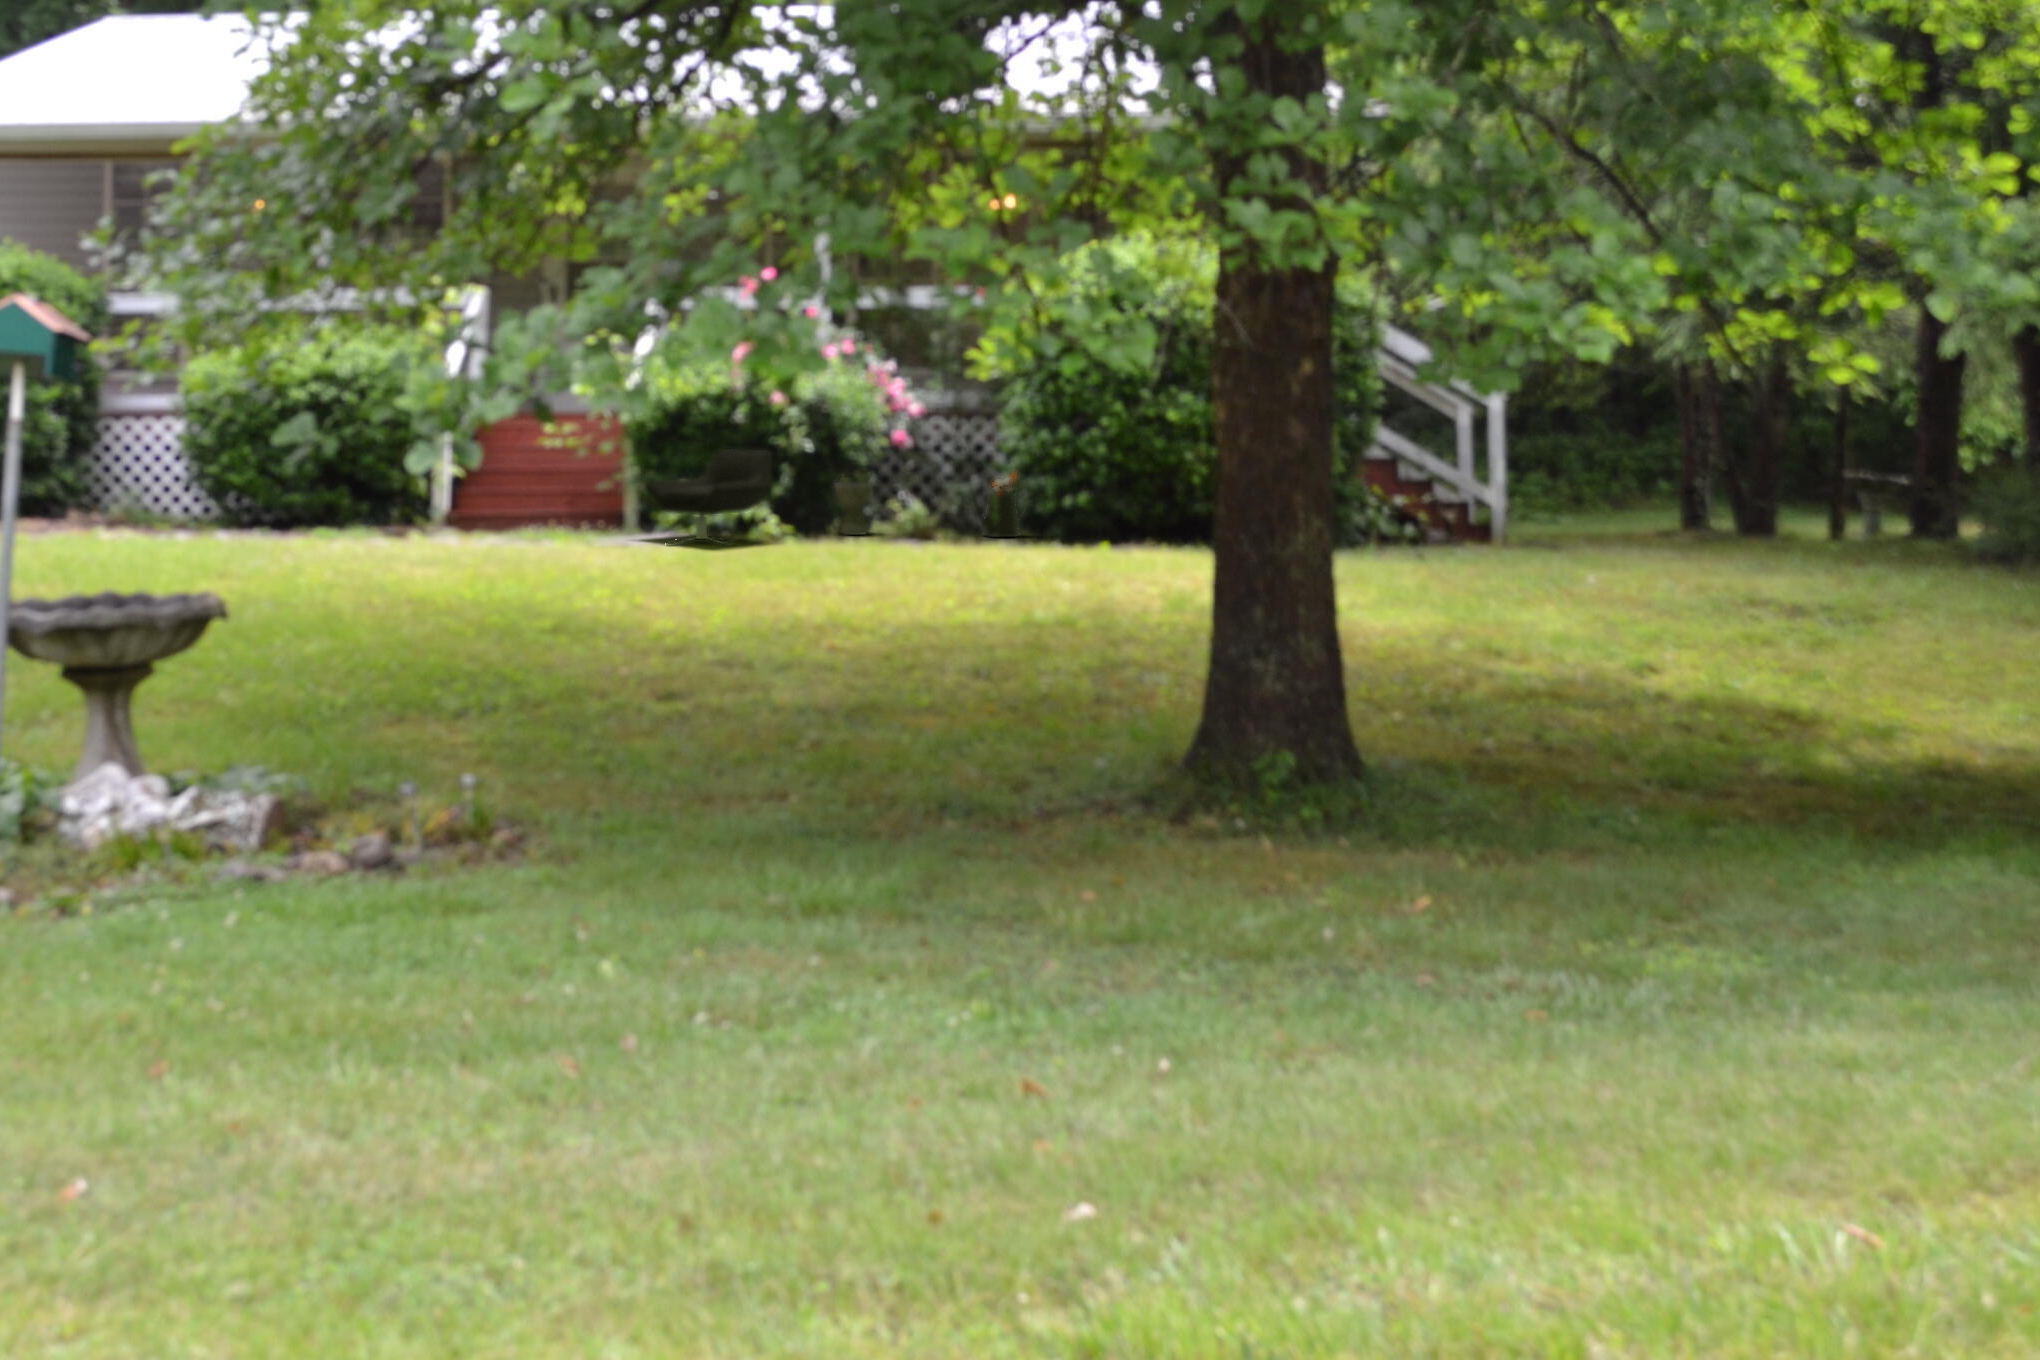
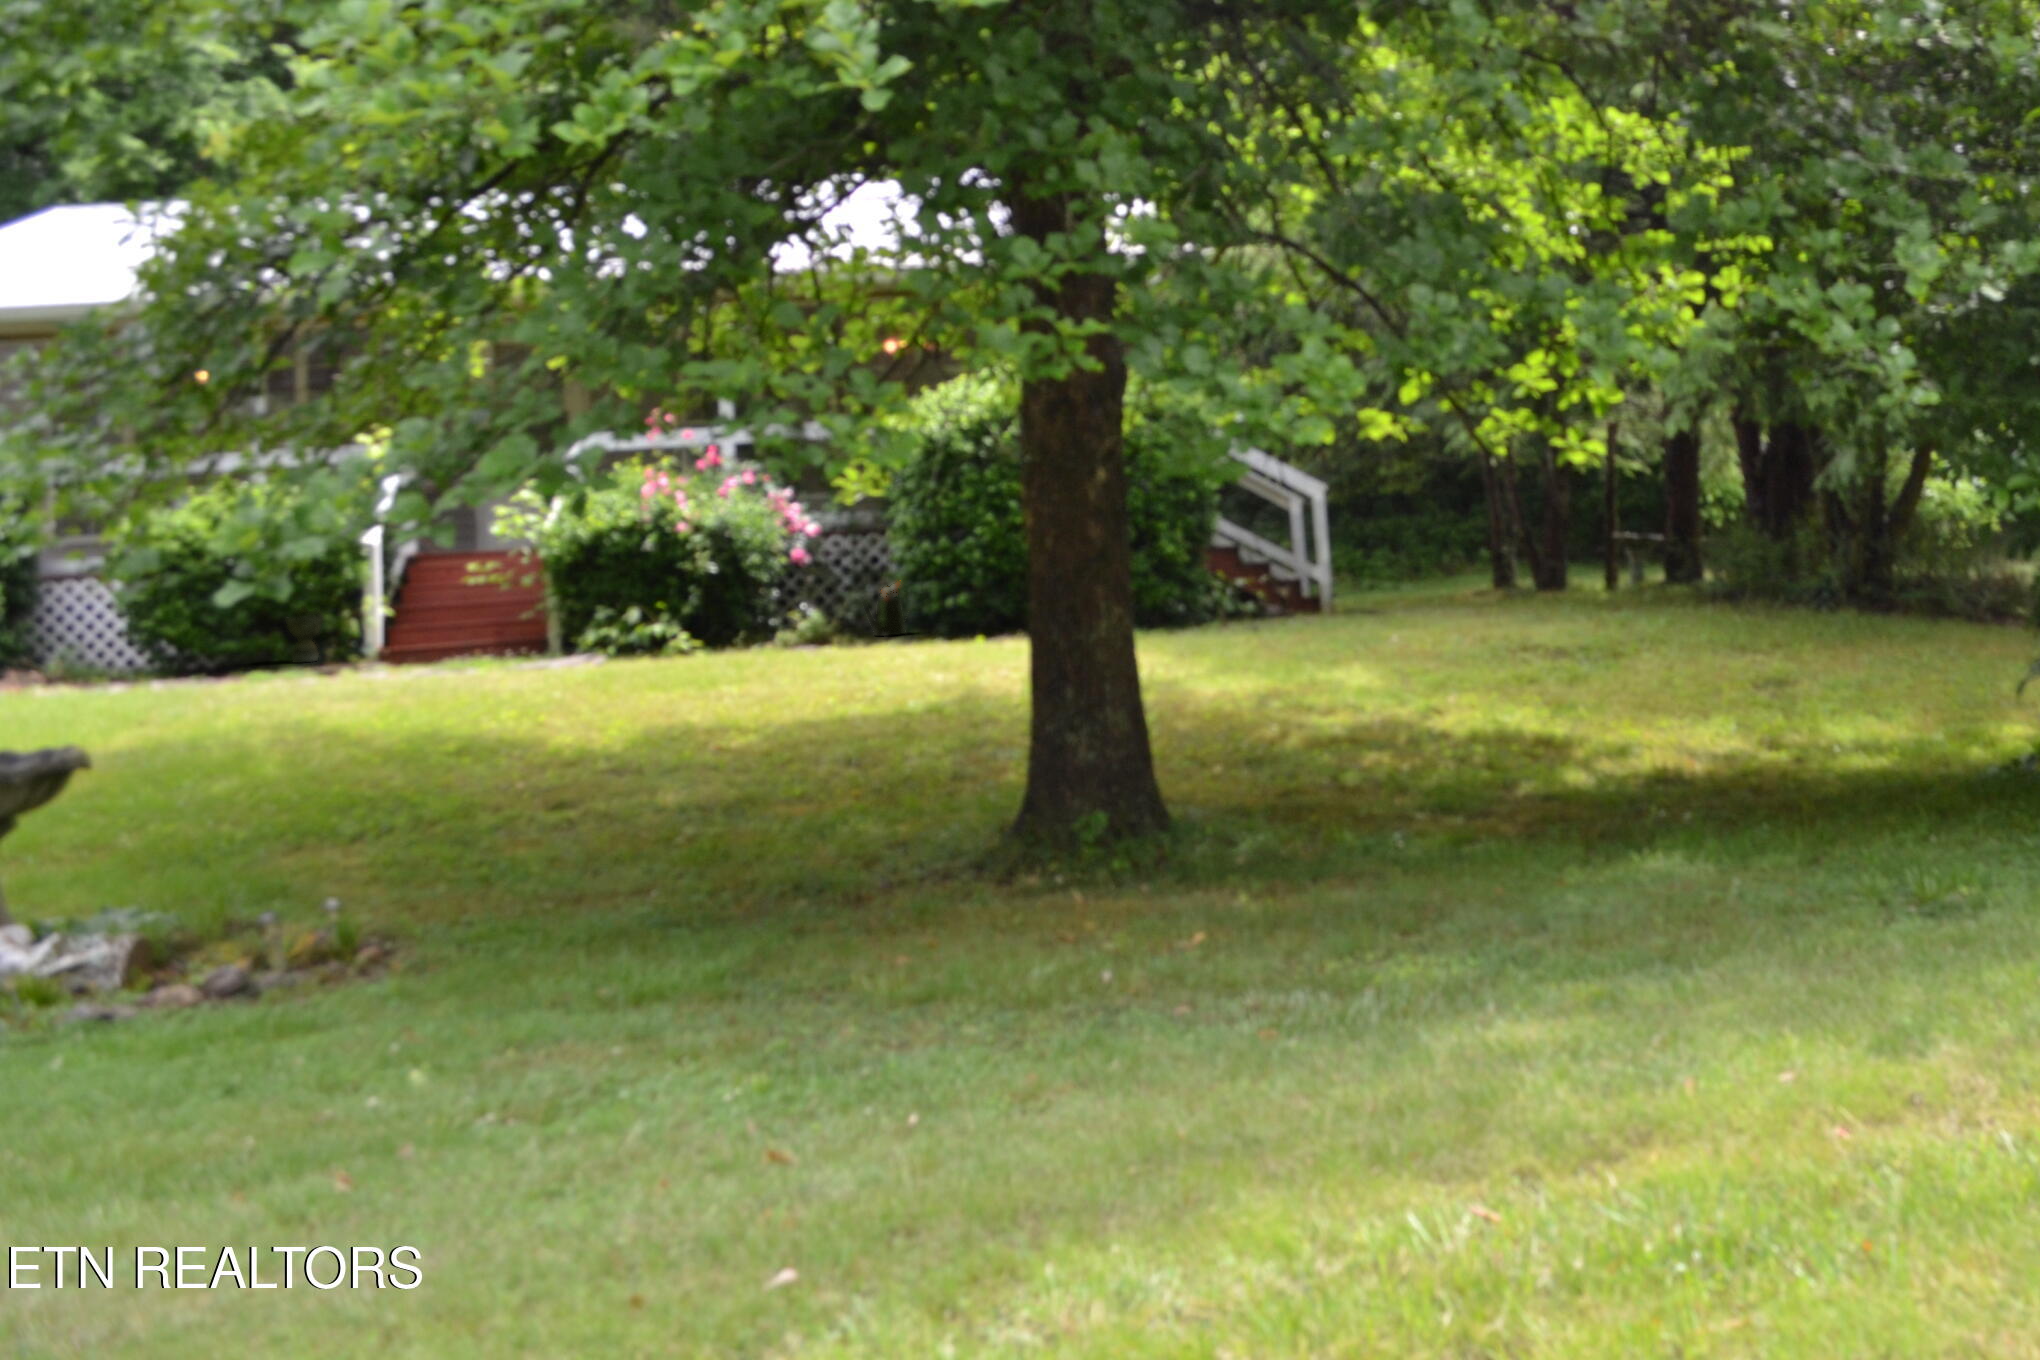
lounge chair: present [647,449,772,541] -> none [564,575,678,663]
planter: present [834,471,872,535] -> present [286,606,324,663]

